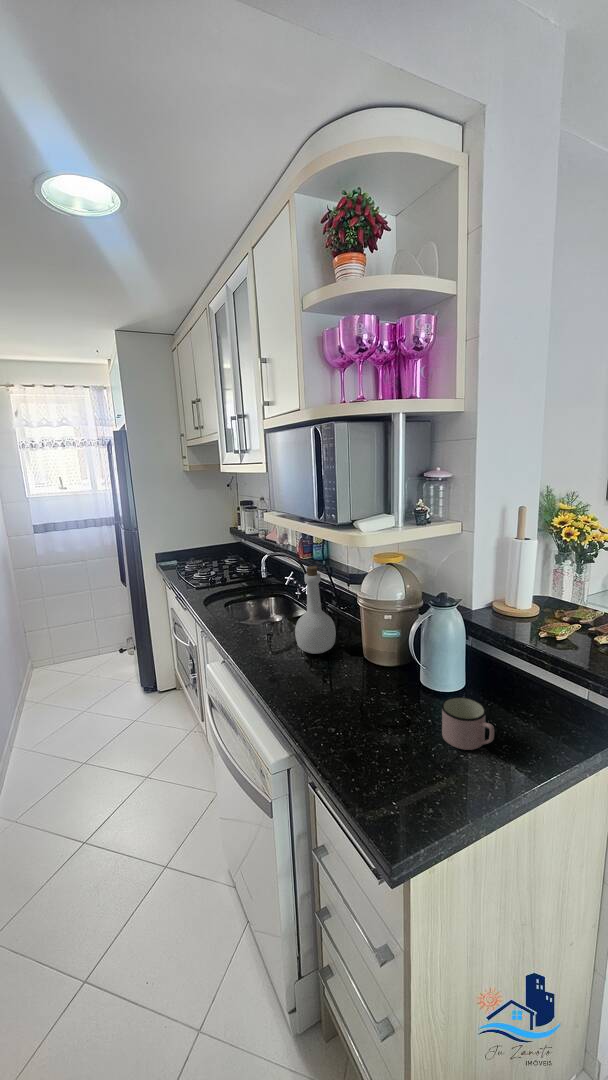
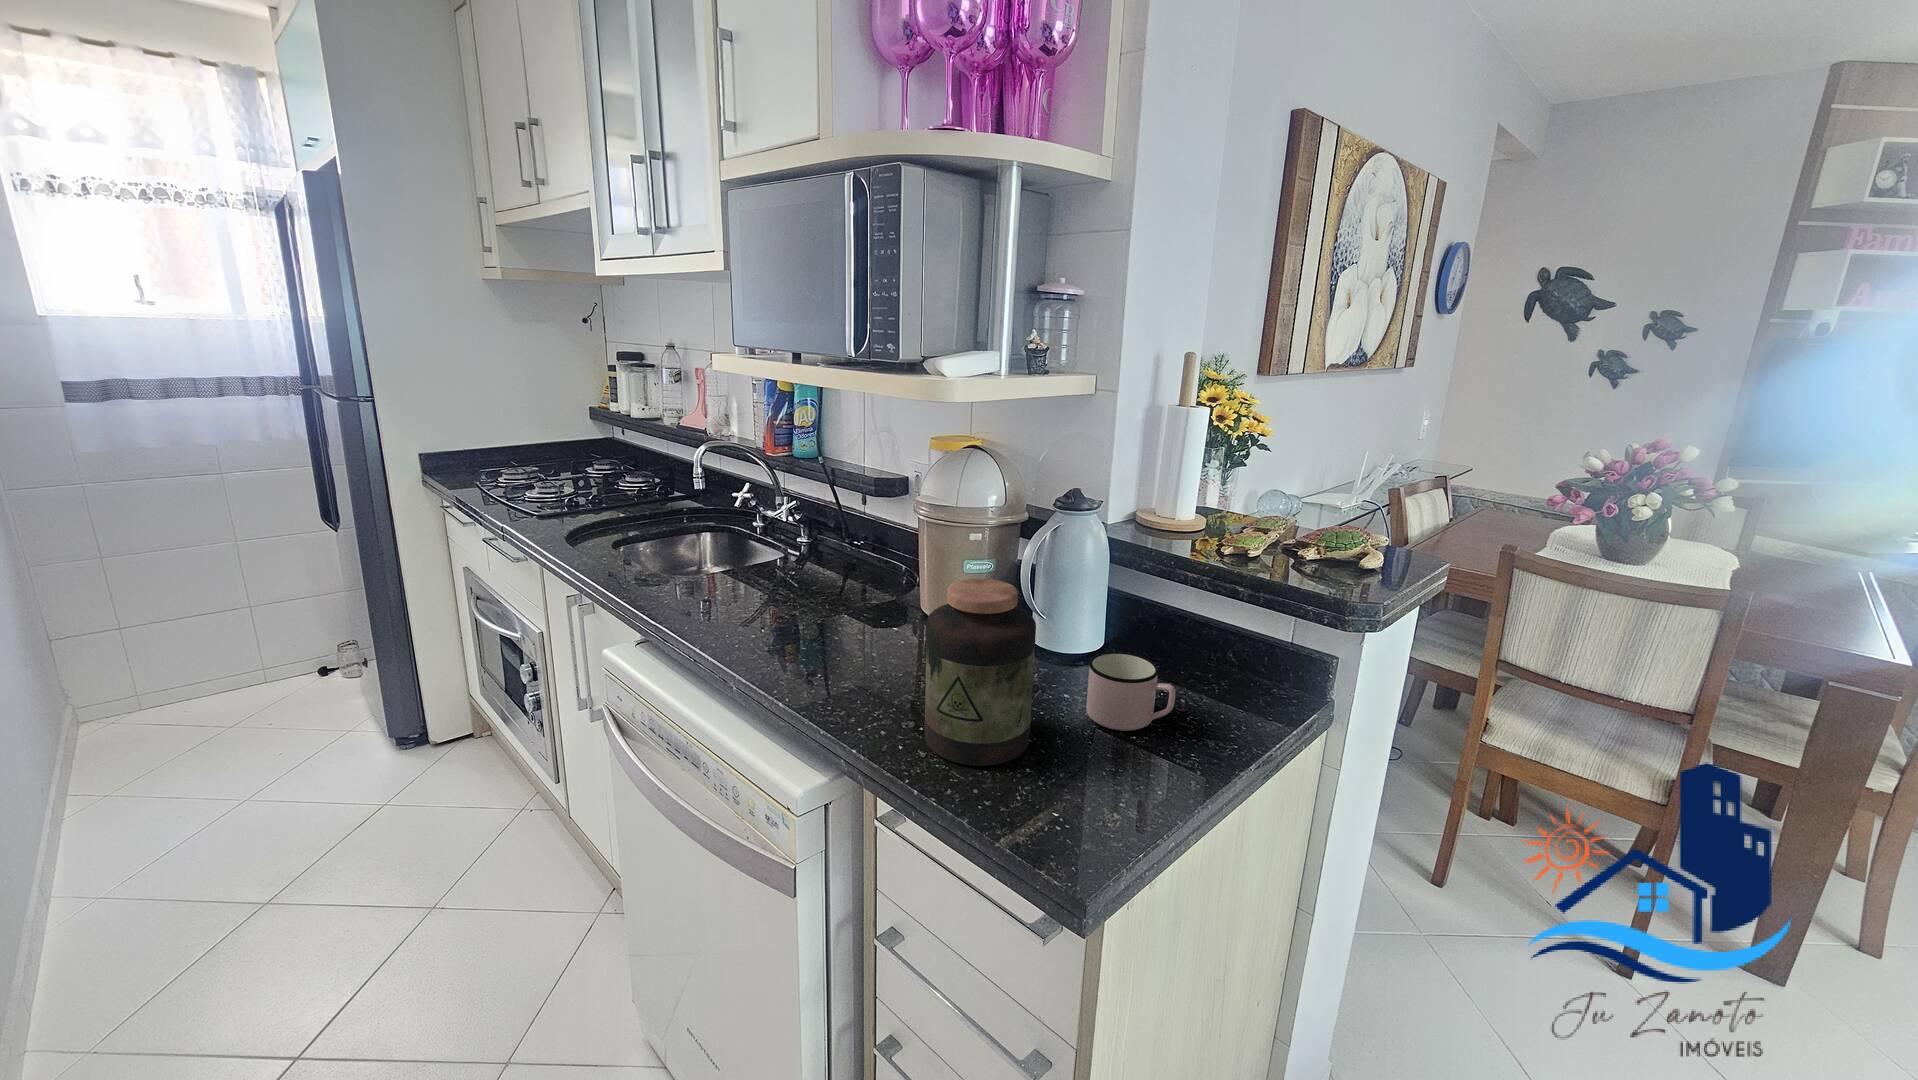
bottle: present [295,566,336,654] -> none [792,453,868,614]
jar: none [336,652,399,764] -> present [925,579,1036,766]

